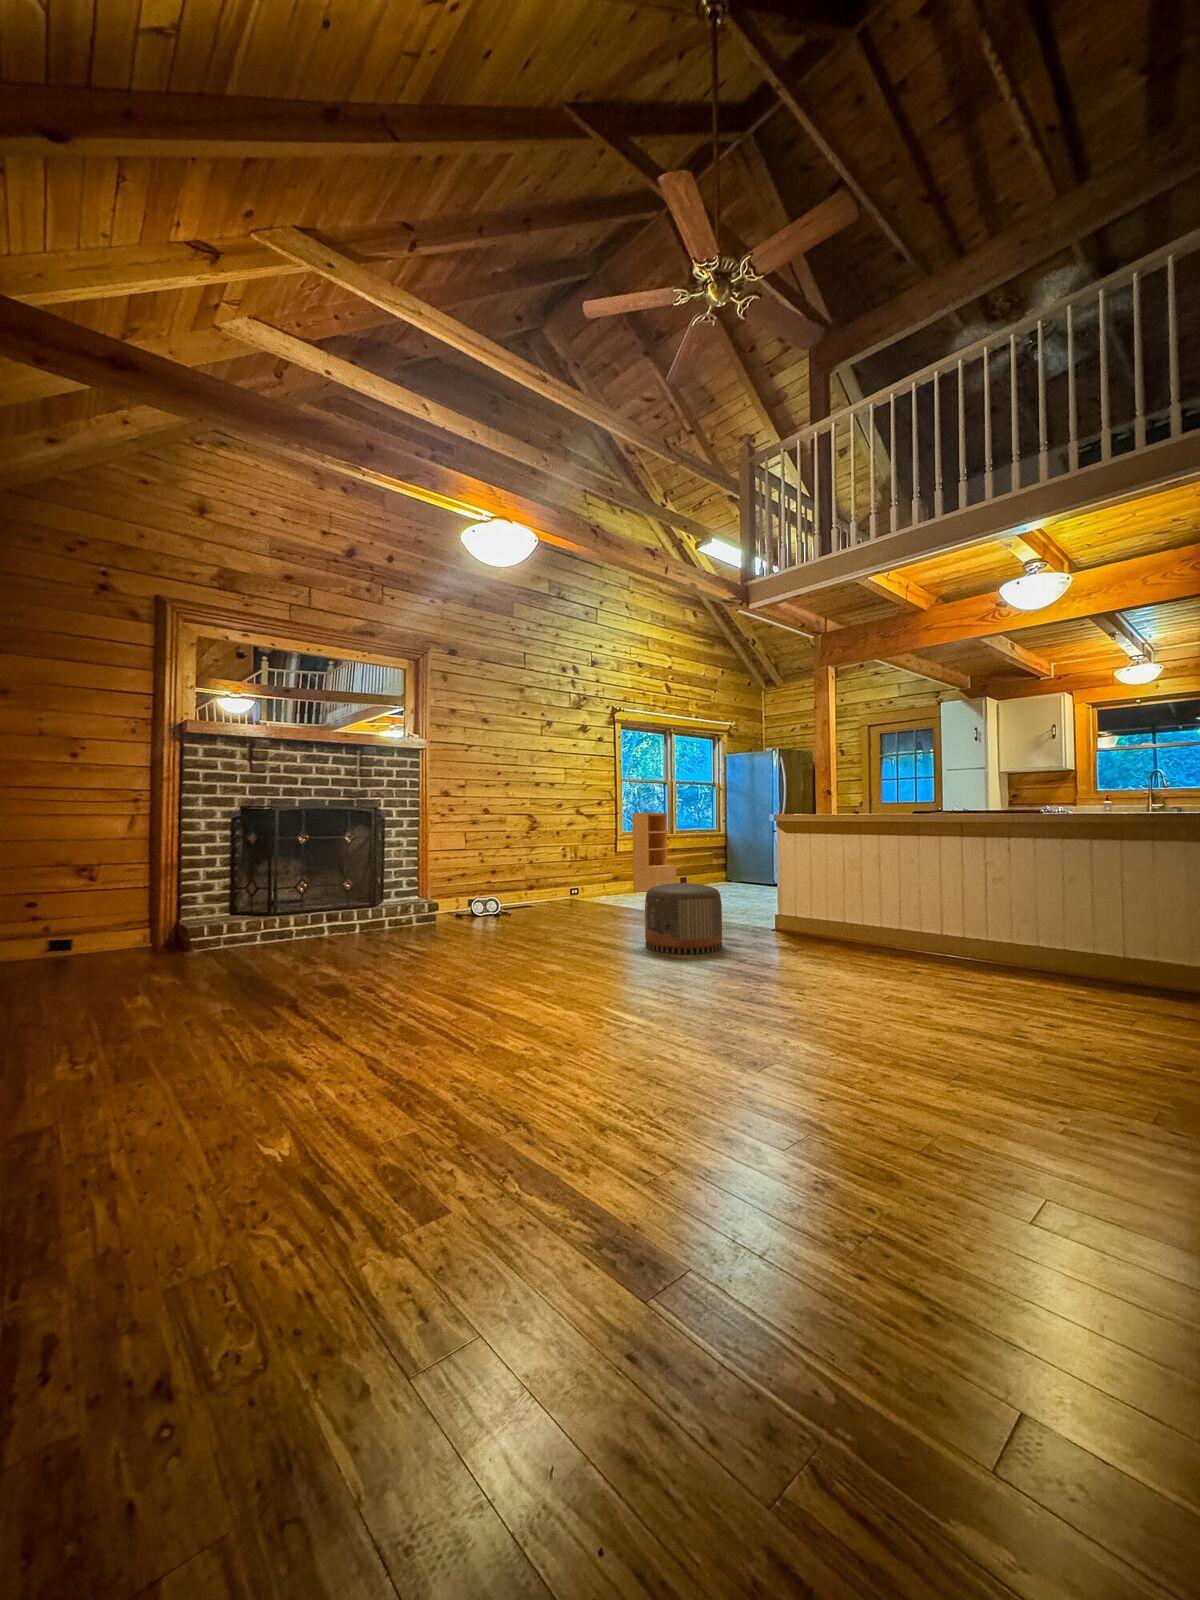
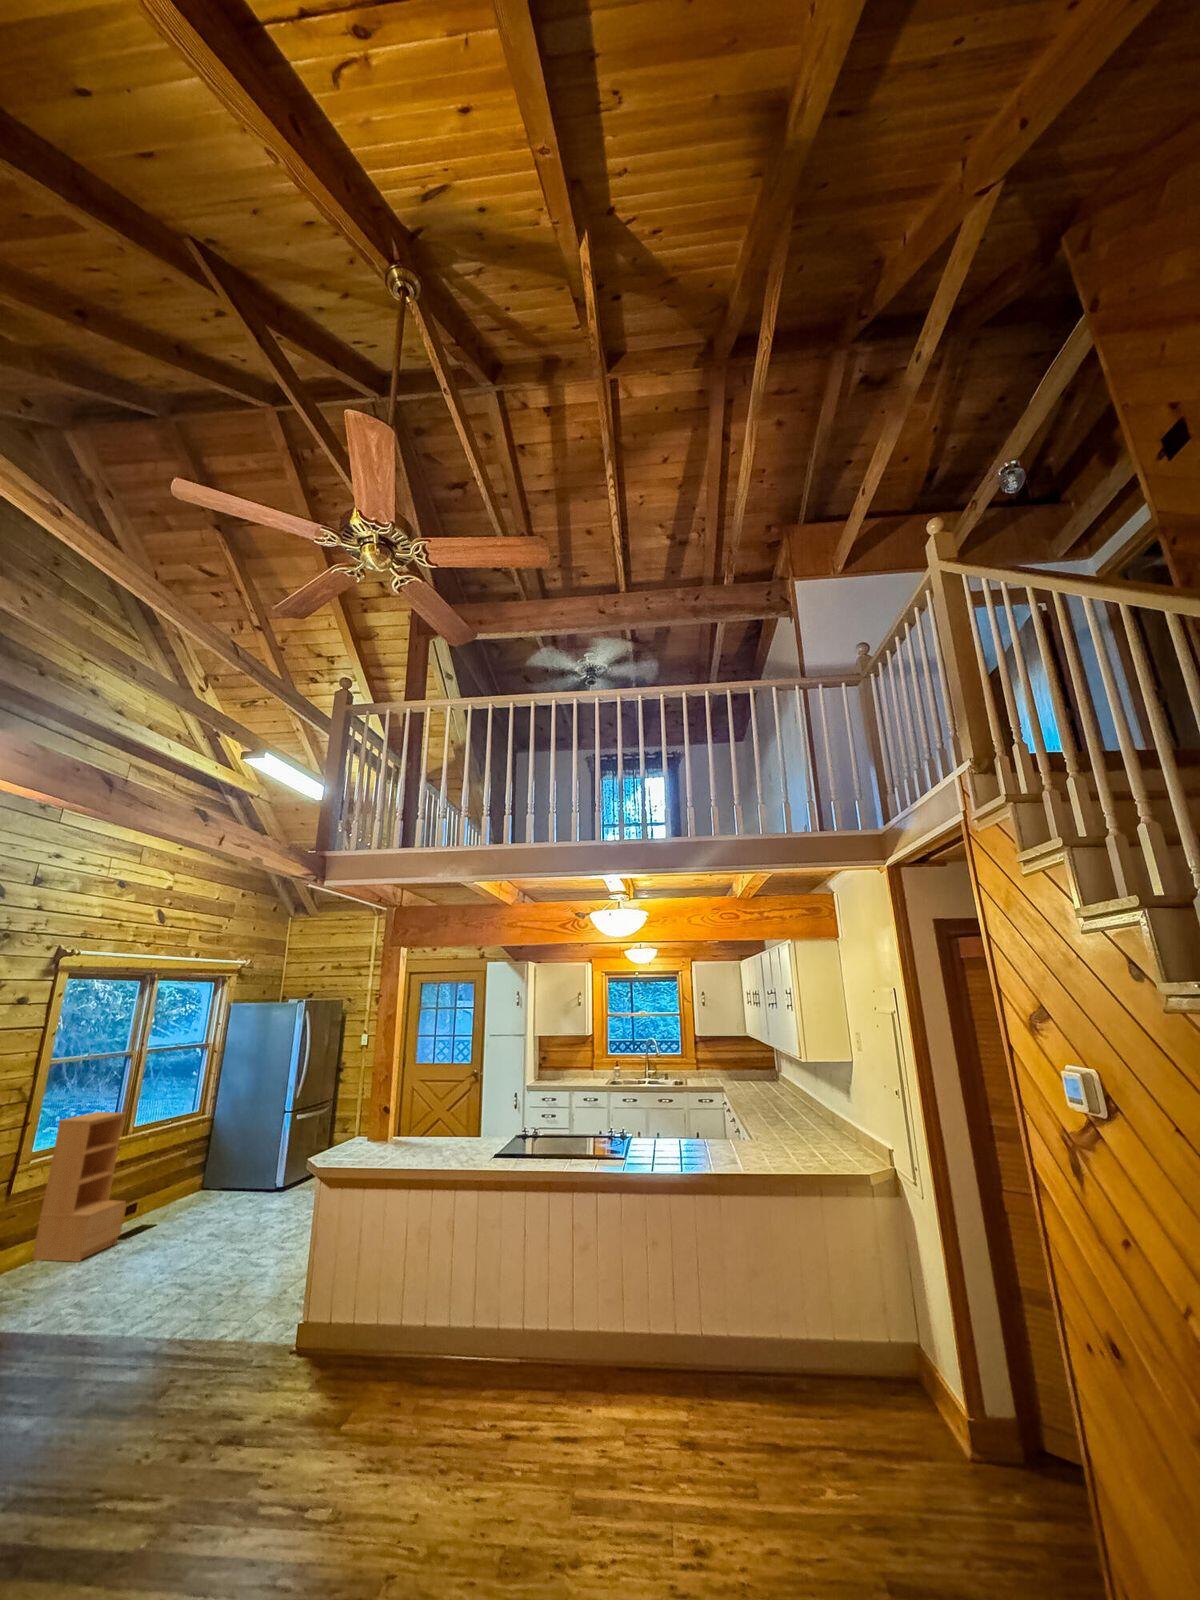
pouf: present [645,883,722,954] -> none [64,1352,234,1556]

